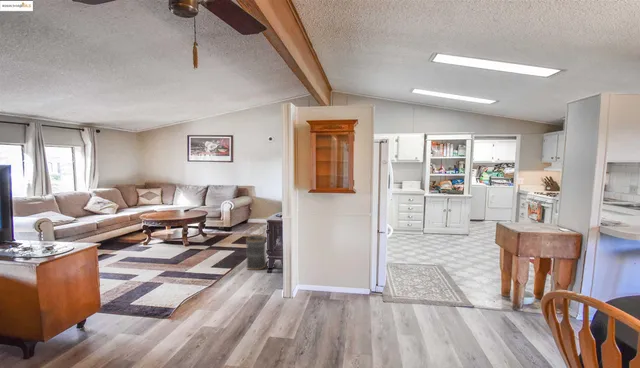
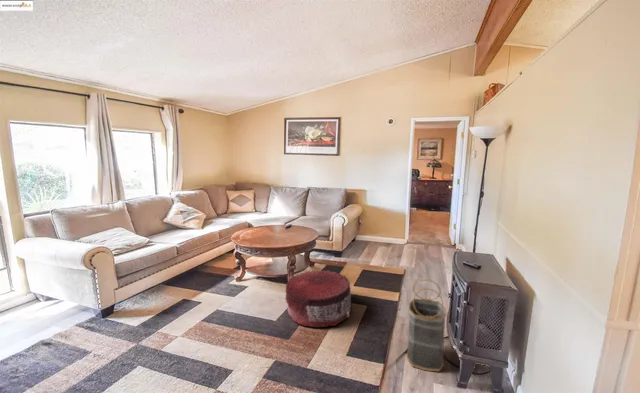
pouf: none [178,231,224,261] -> present [286,270,352,327]

